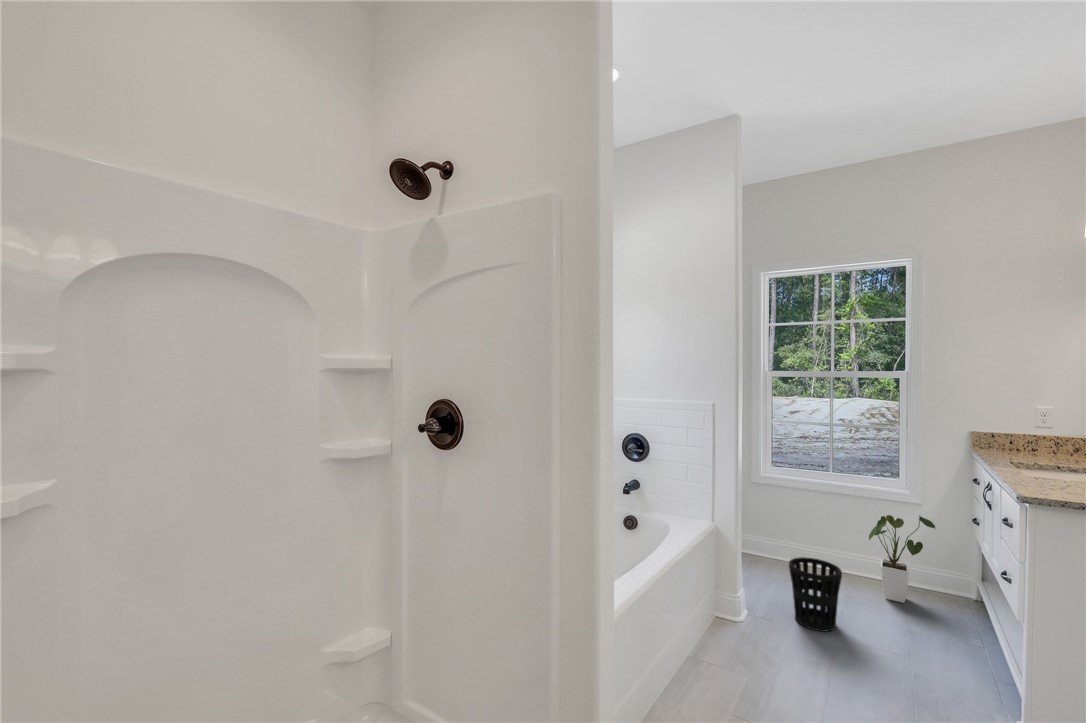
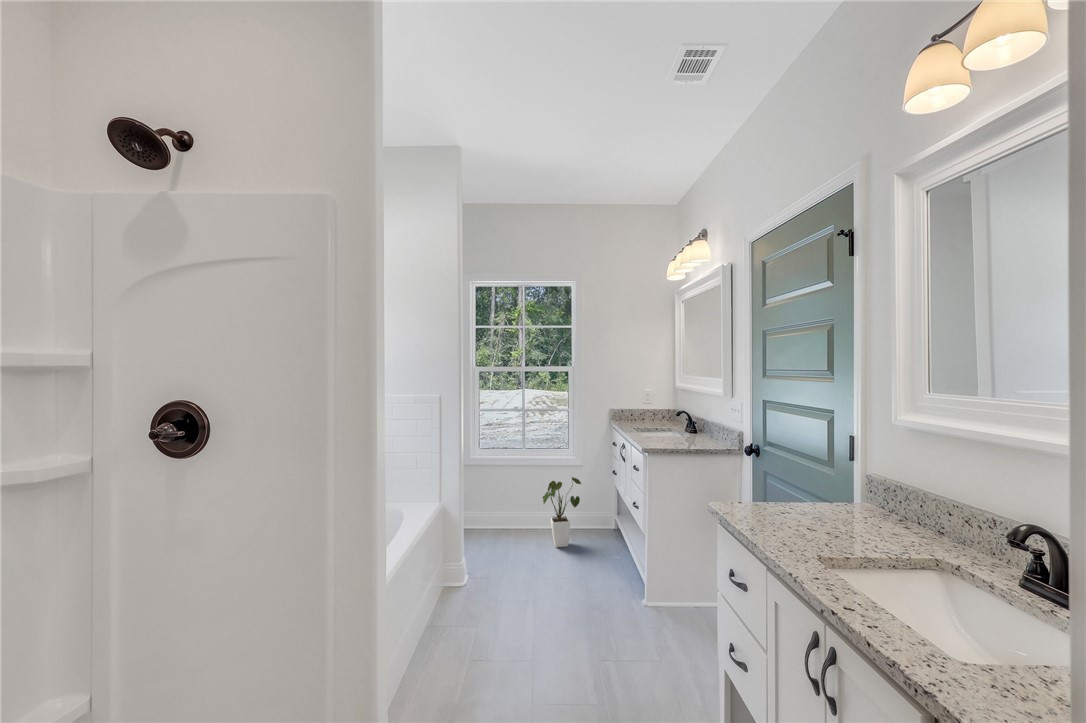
wastebasket: present [789,557,842,631] -> none [499,529,539,589]

